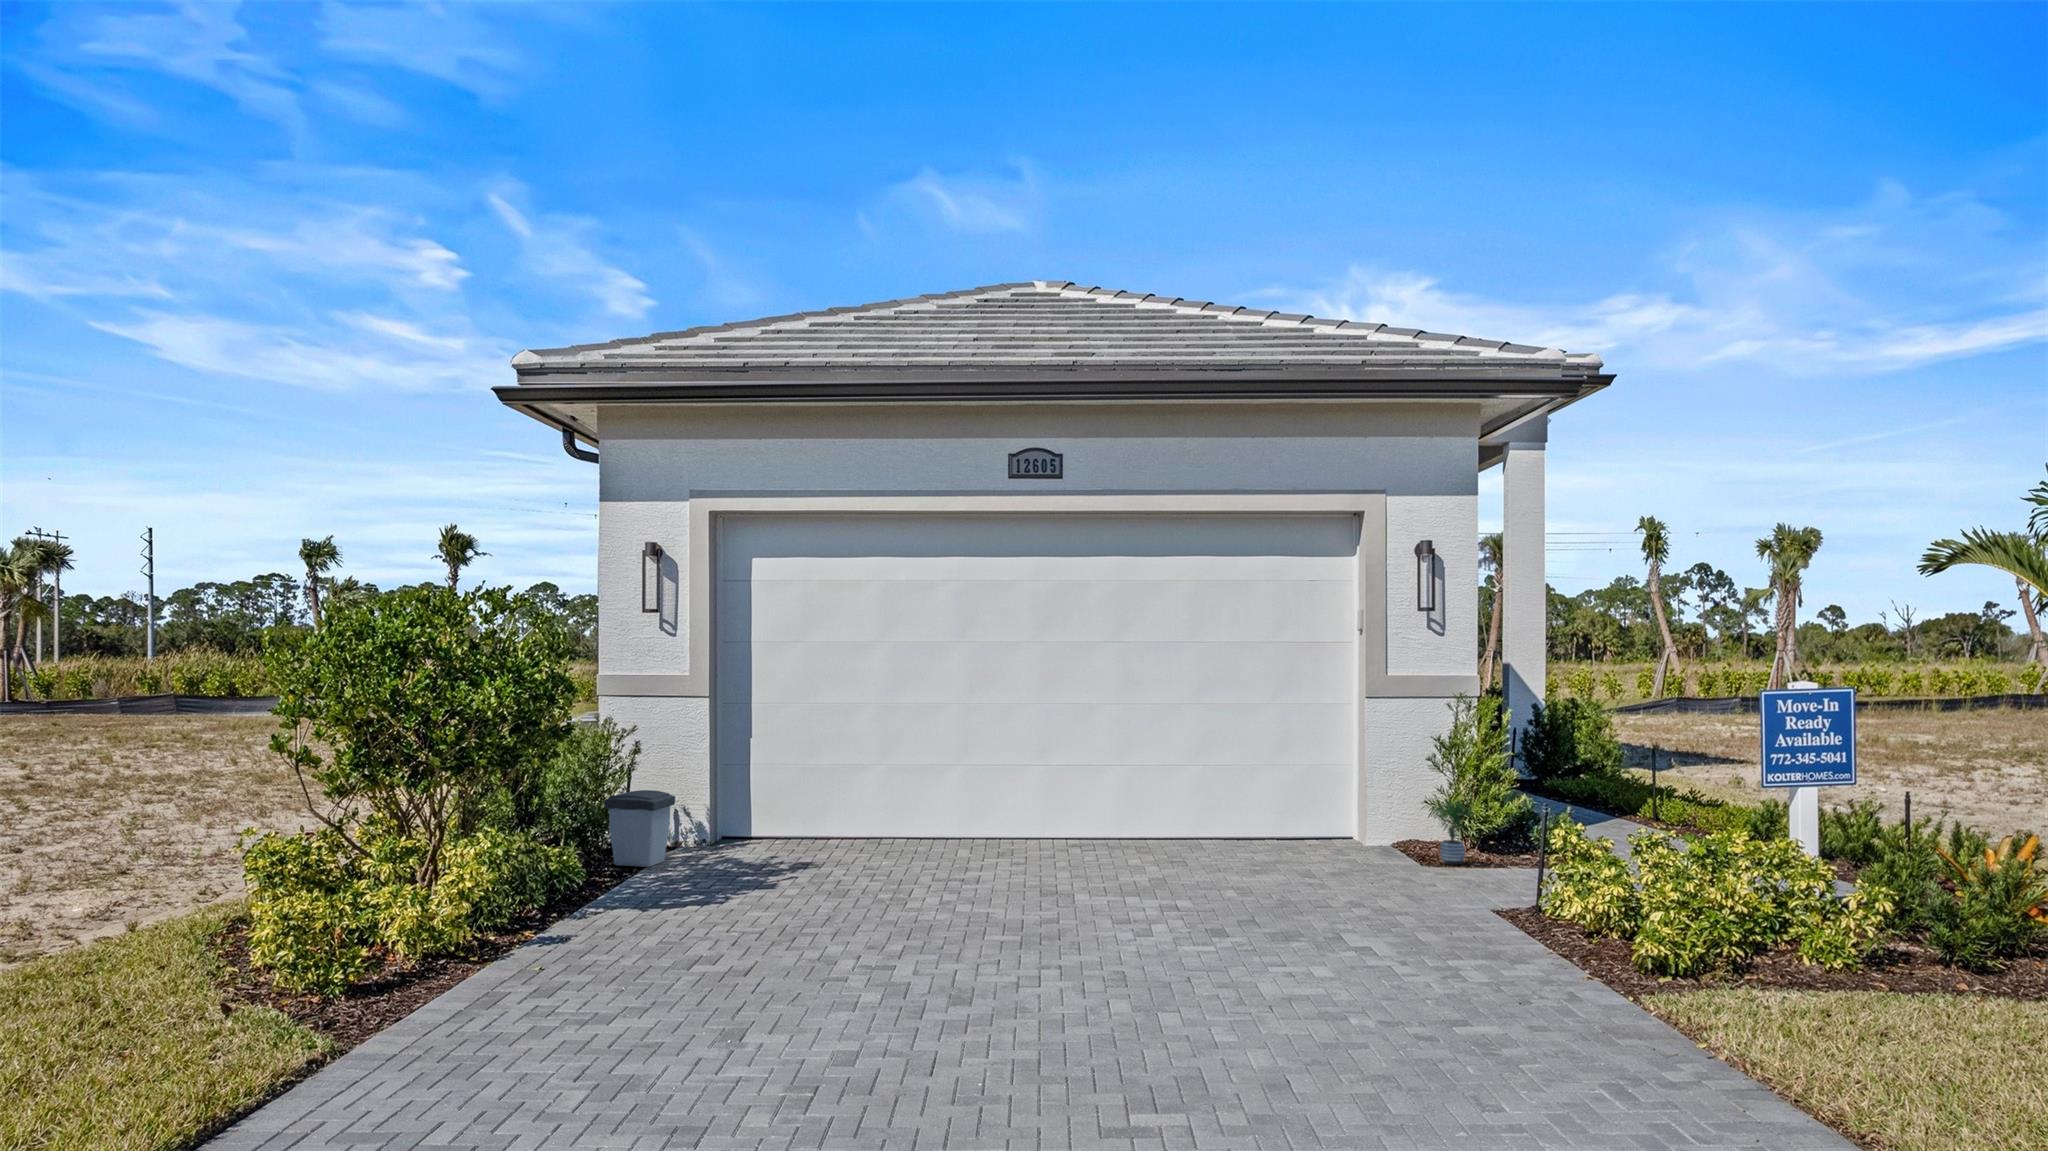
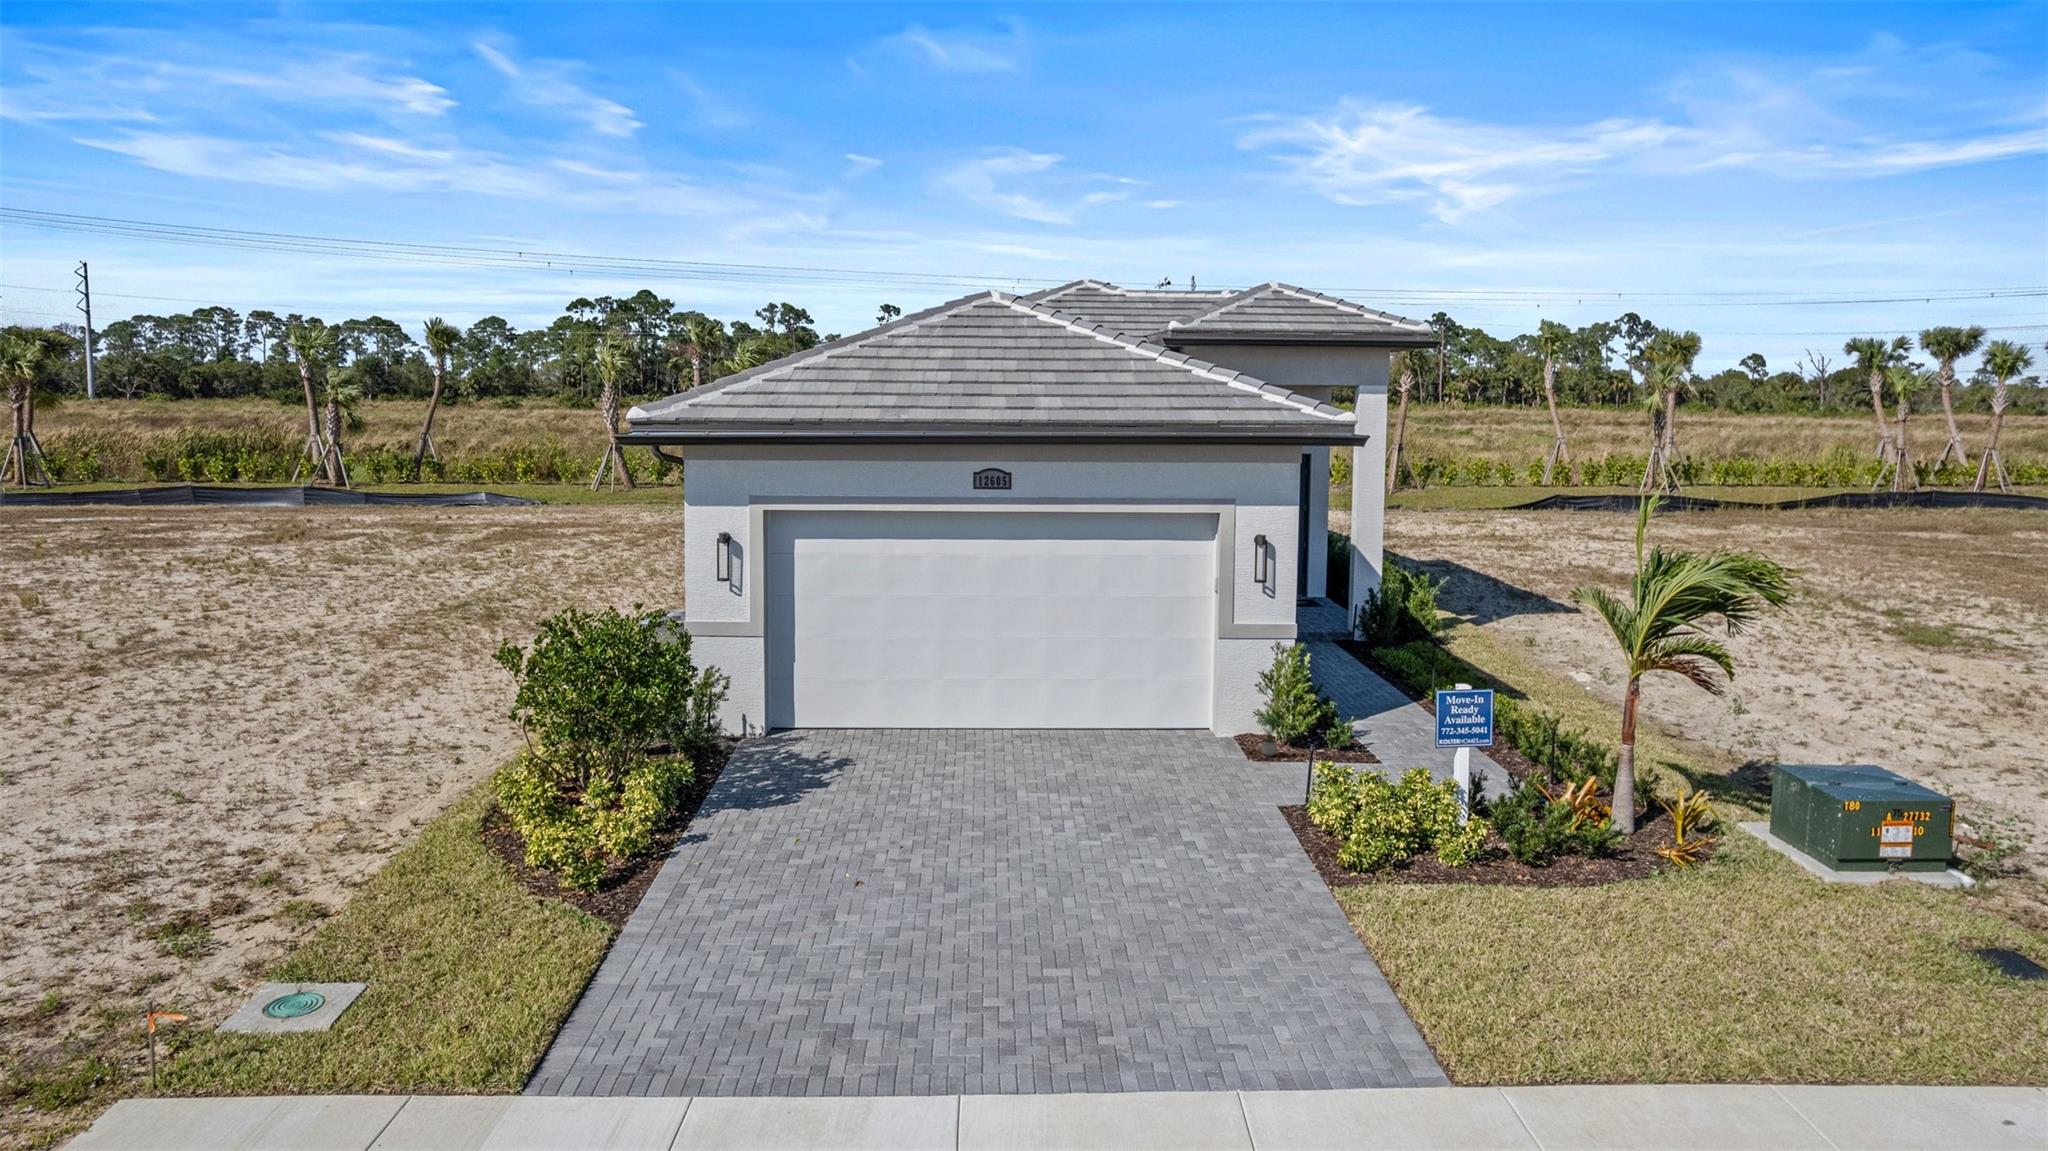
trash can: present [604,790,675,867] -> none [702,709,749,762]

